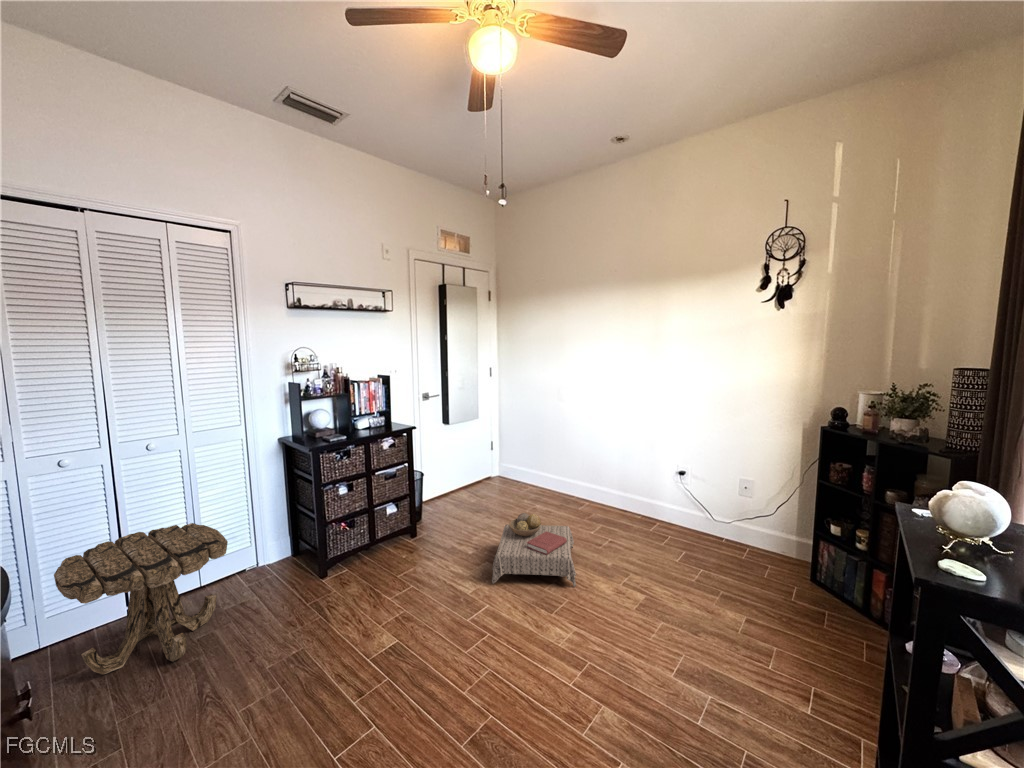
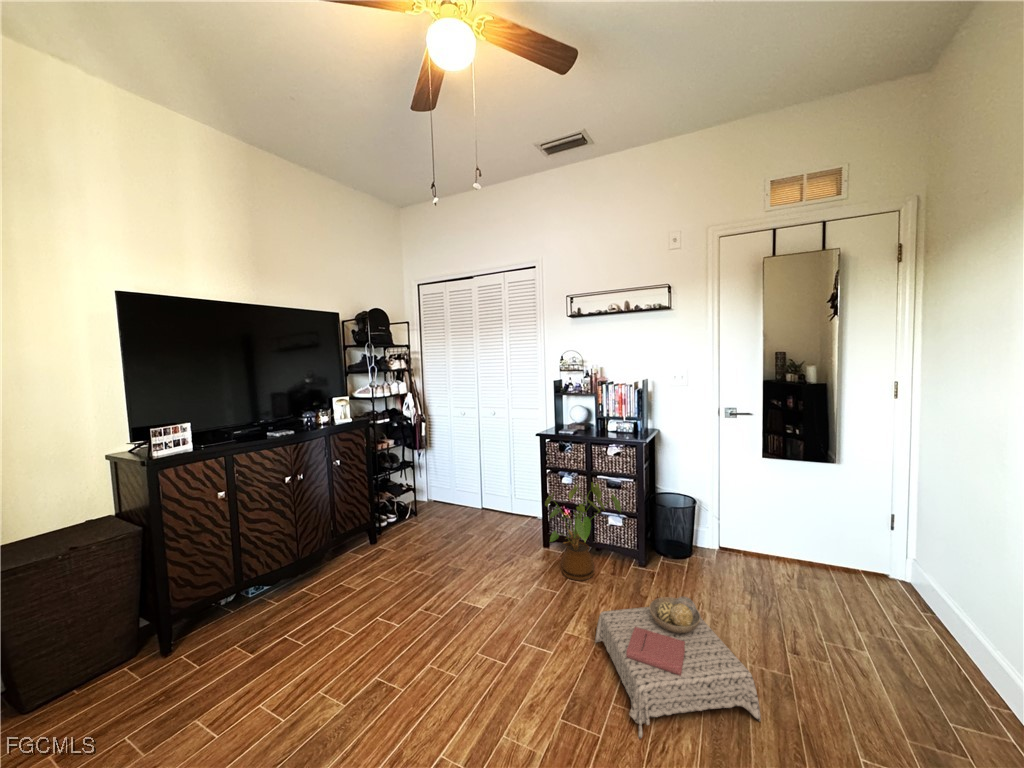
house plant: none [365,478,439,581] -> present [545,482,621,581]
side table: present [54,523,228,674] -> none [423,457,502,532]

